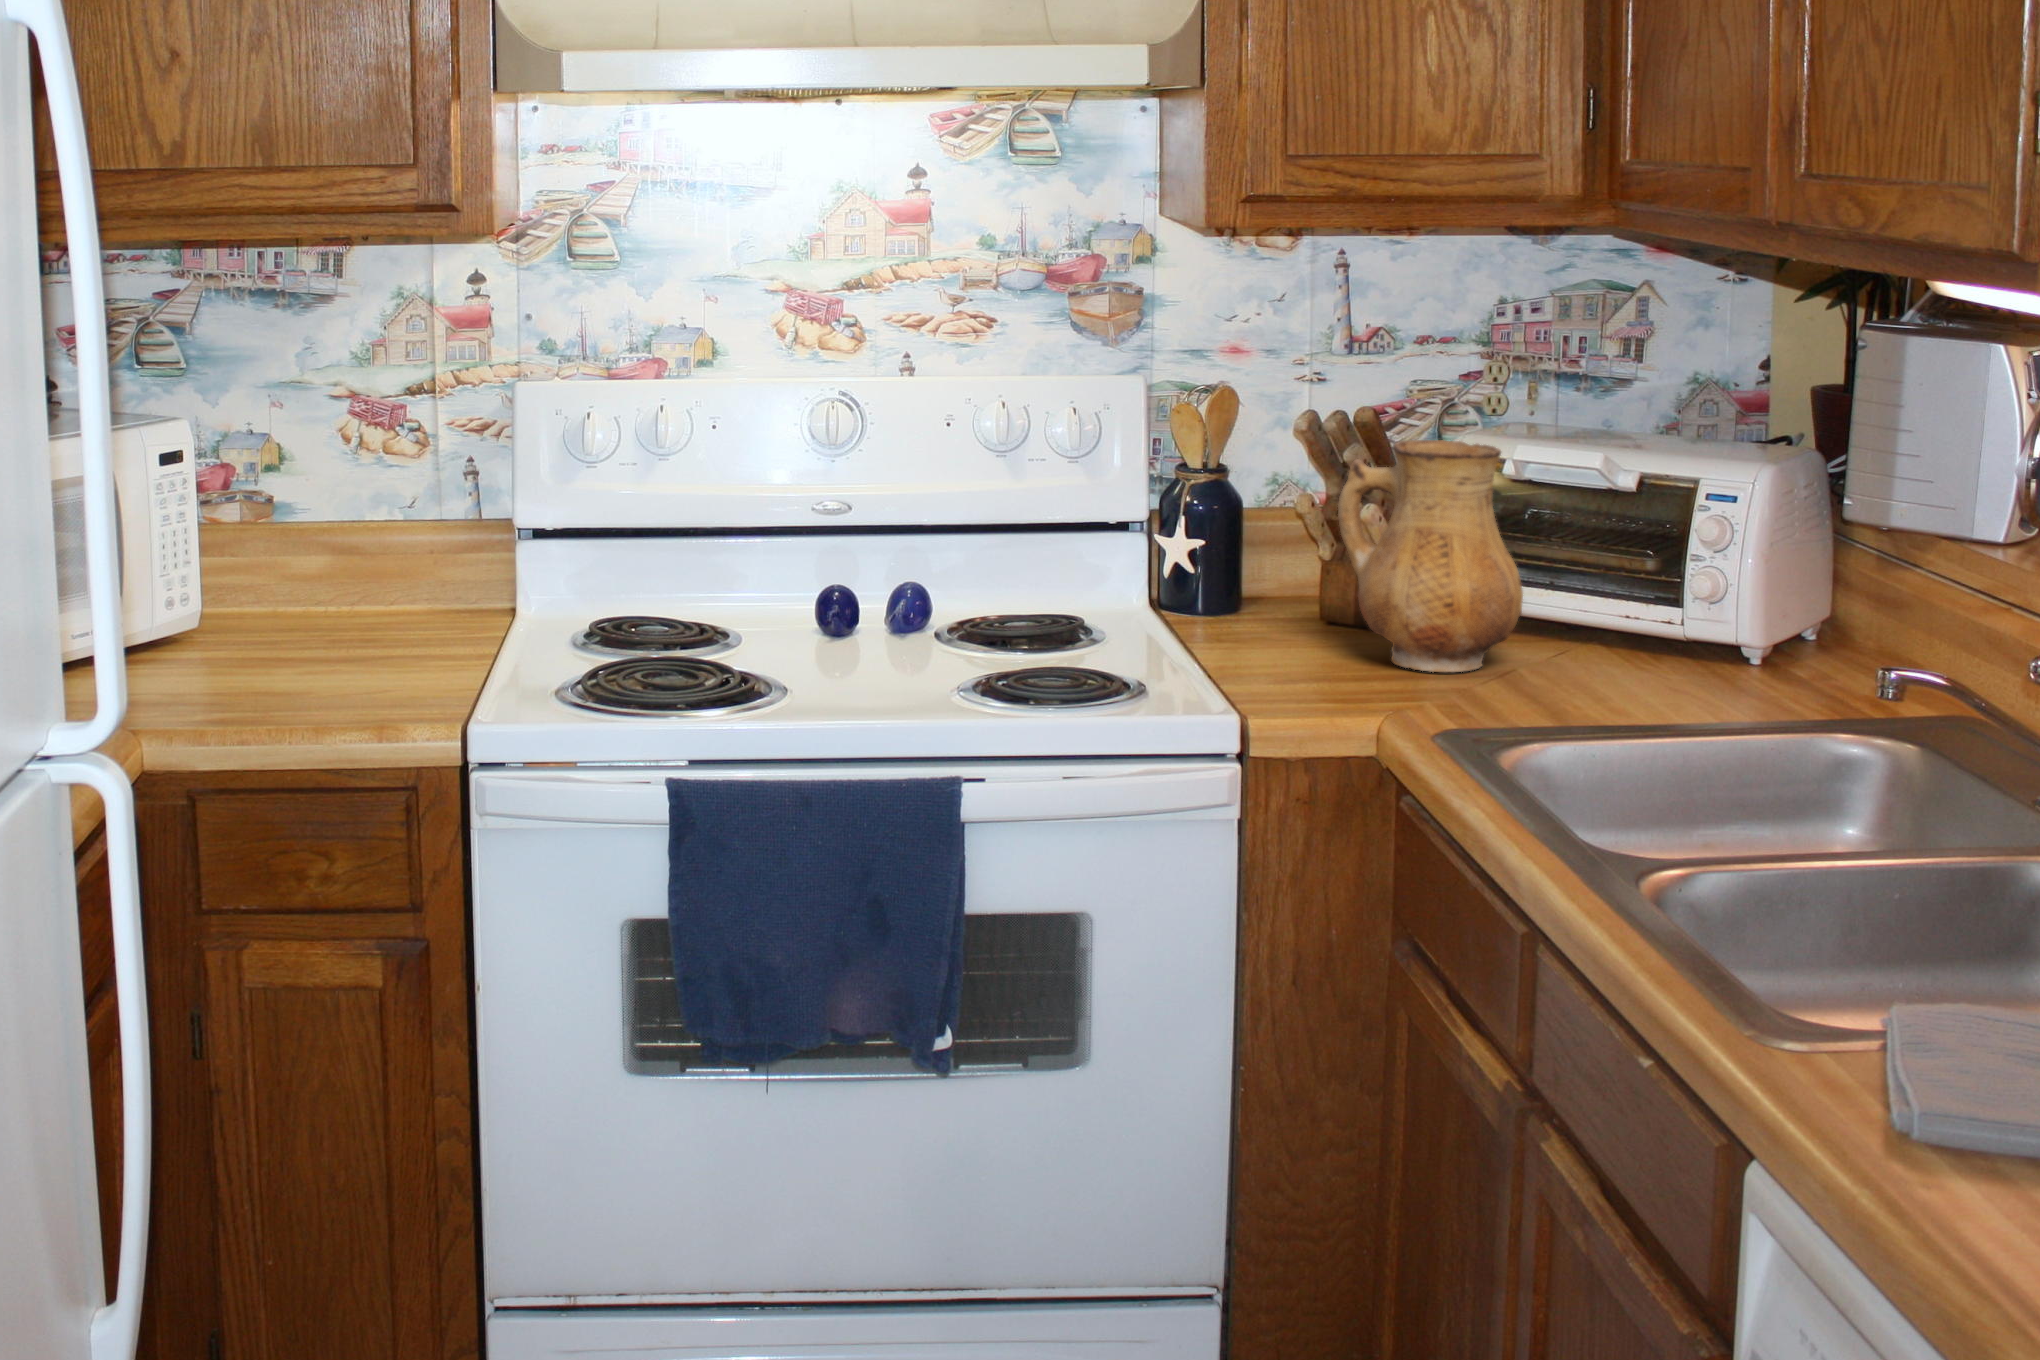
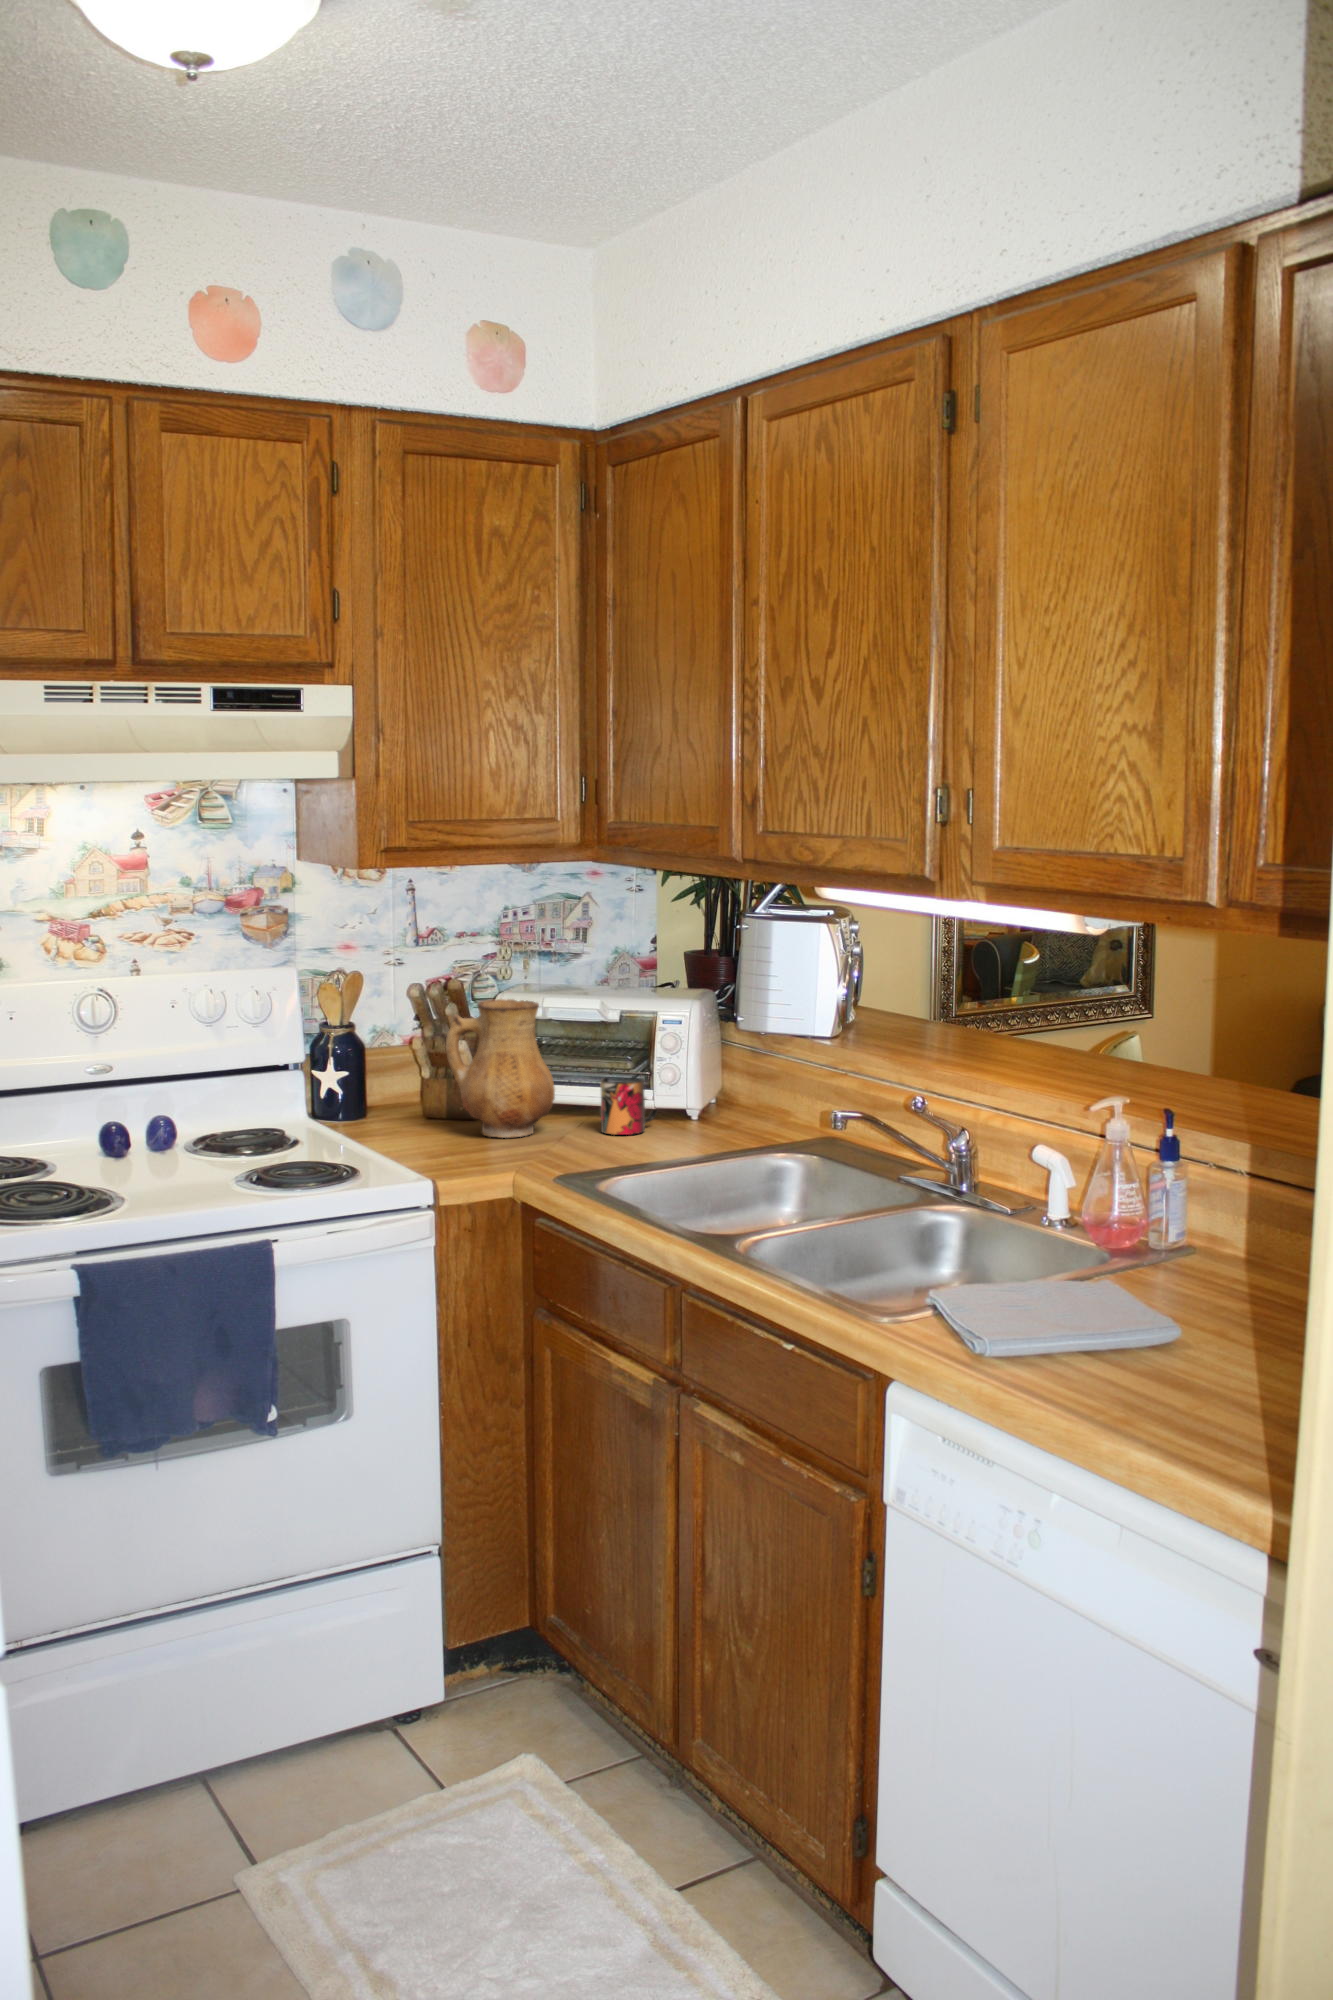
mug: none [1603,585,1718,691] -> present [600,1078,657,1135]

